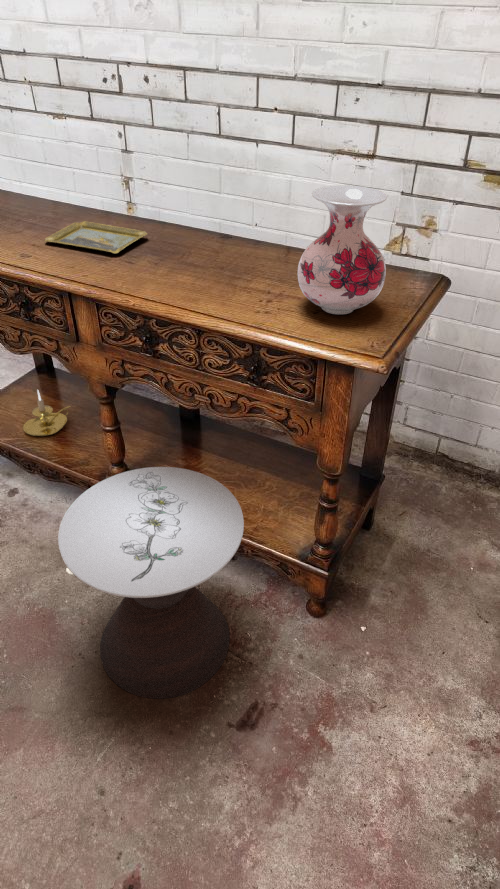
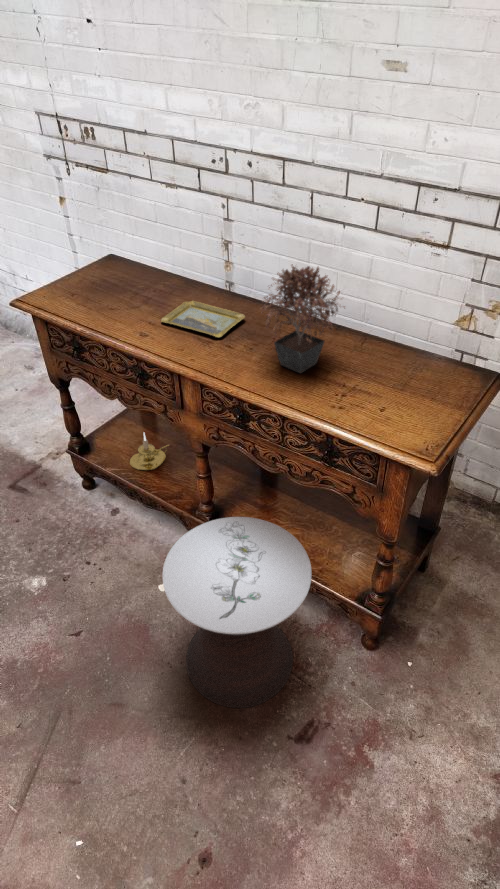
potted plant: none [159,140,265,284] -> present [261,264,345,373]
vase: present [298,185,387,314] -> none [370,308,449,412]

